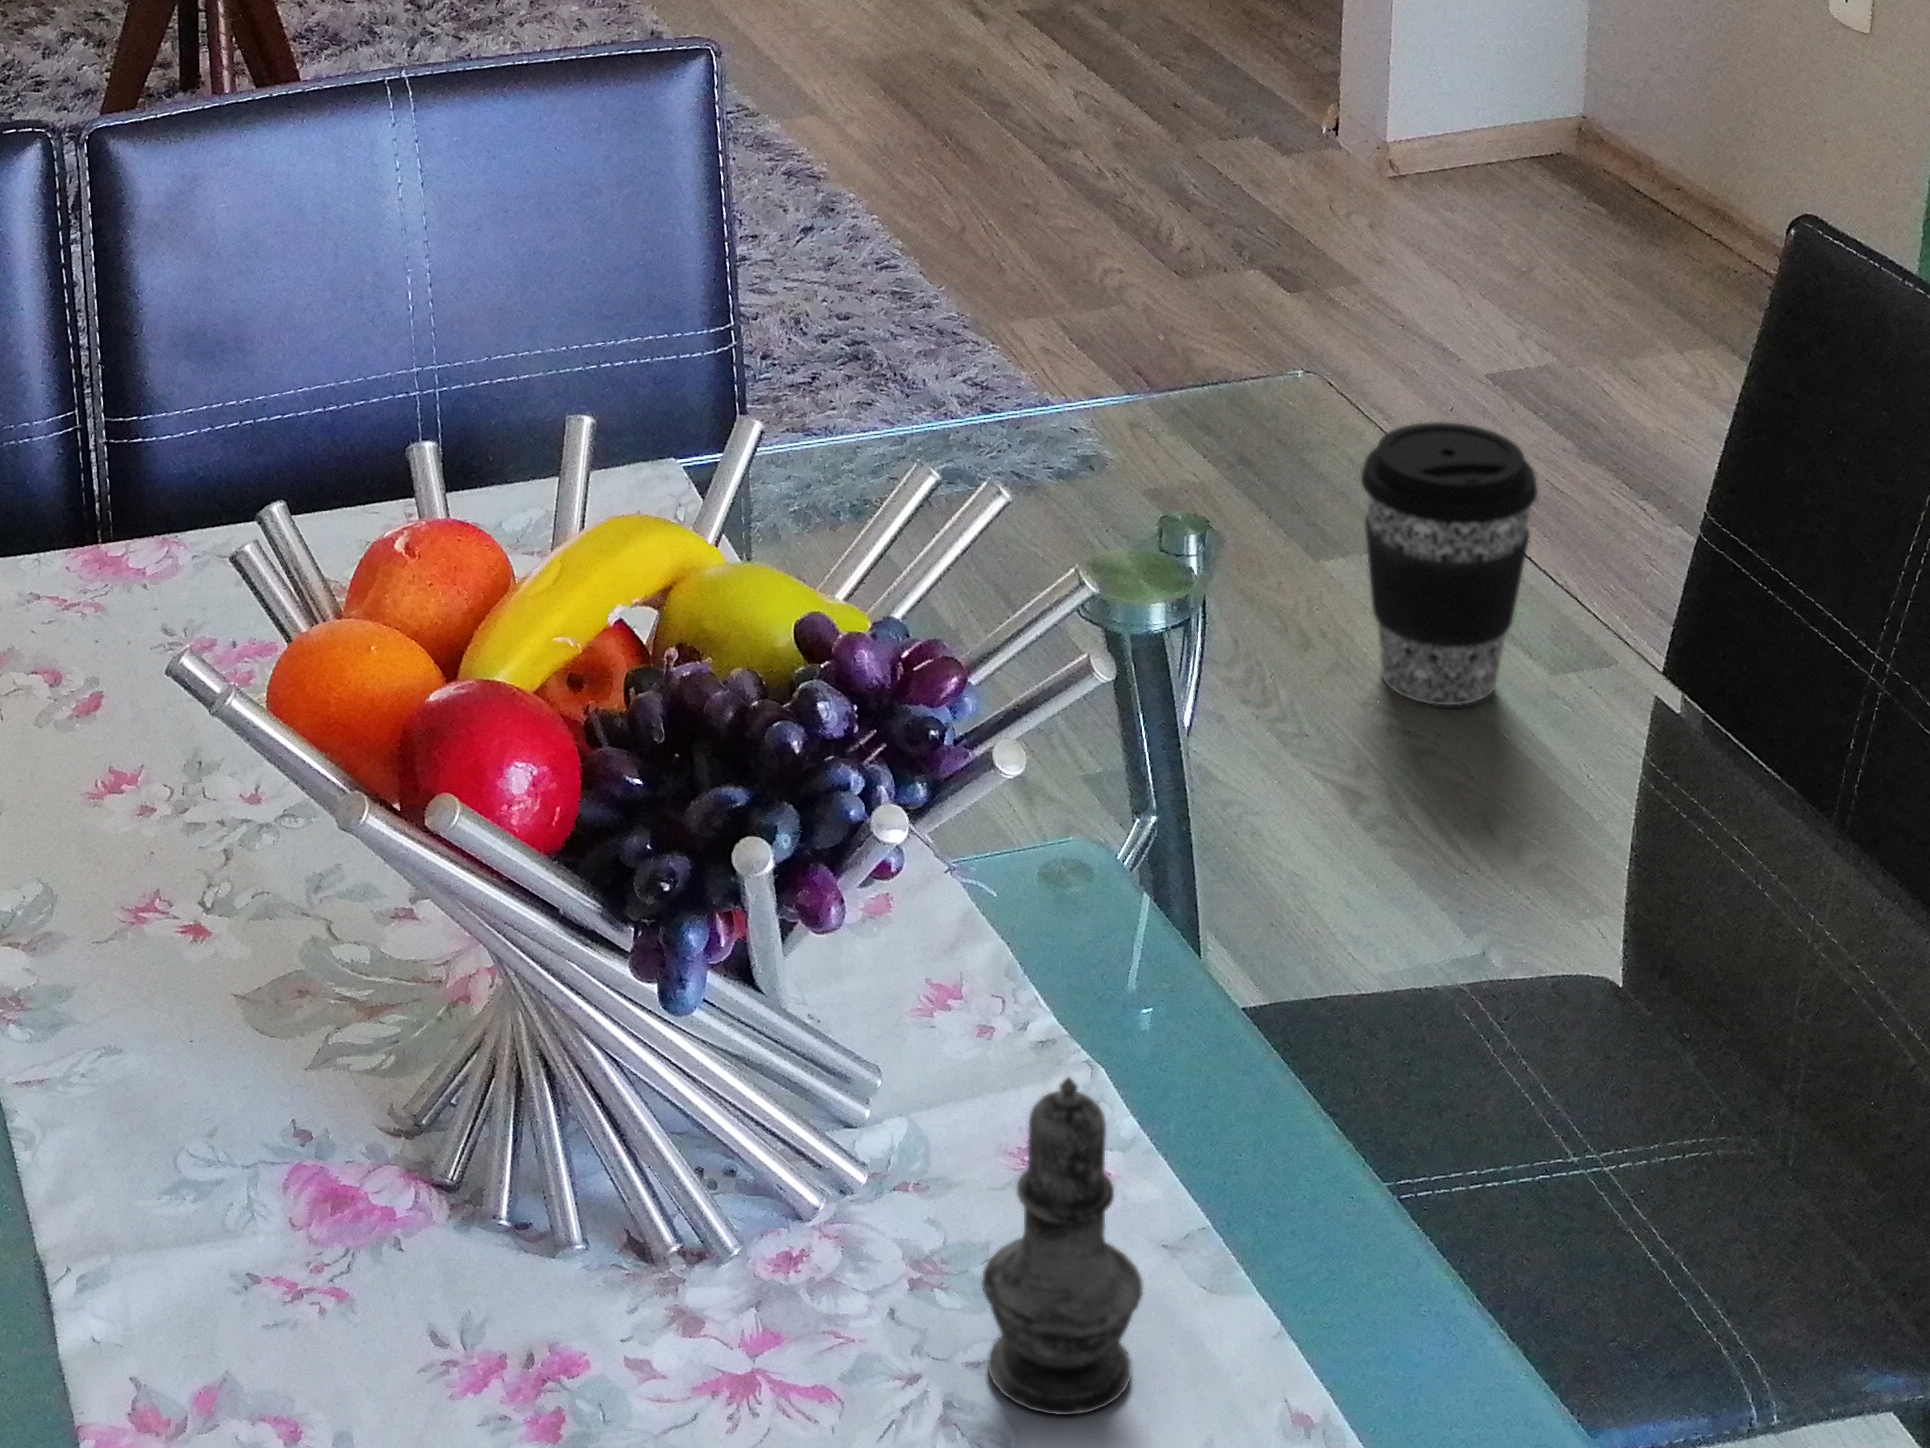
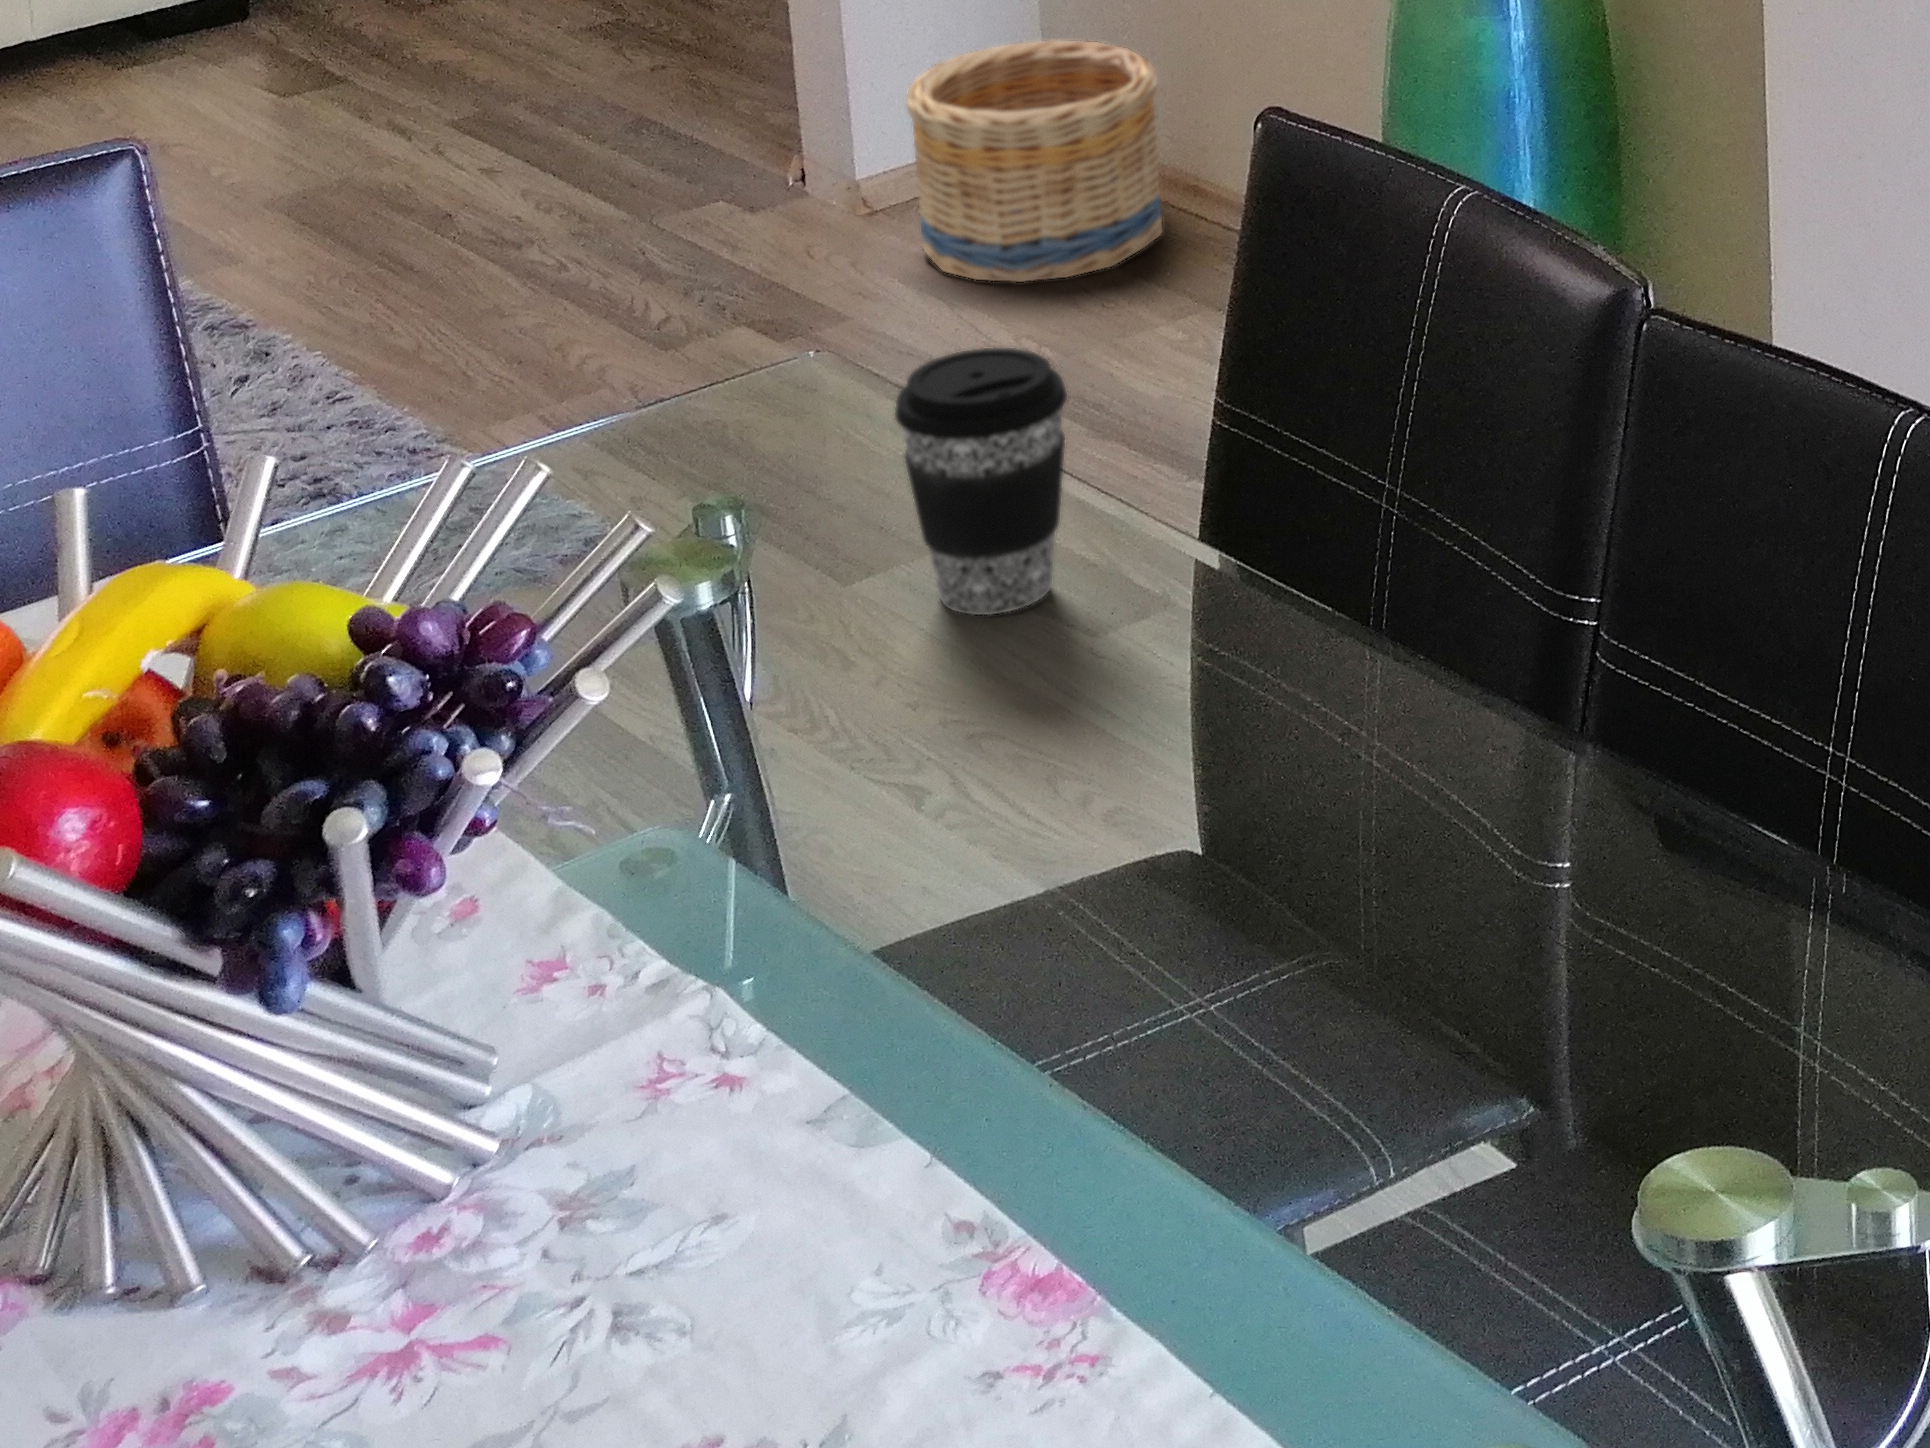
basket: none [1440,37,1698,288] -> present [907,40,1162,282]
salt shaker: present [982,1077,1143,1415] -> none [640,964,803,1291]

